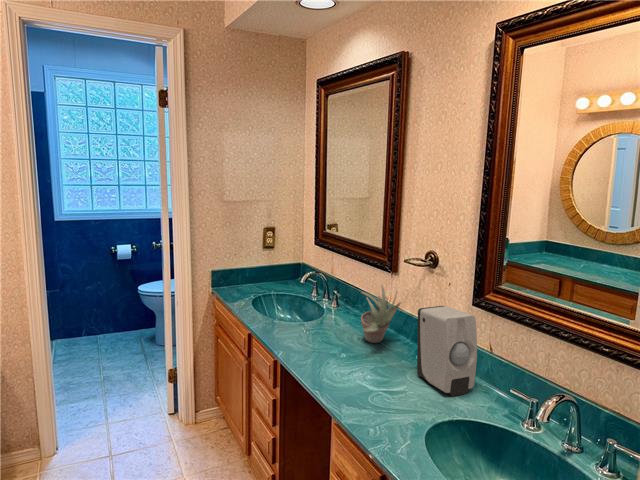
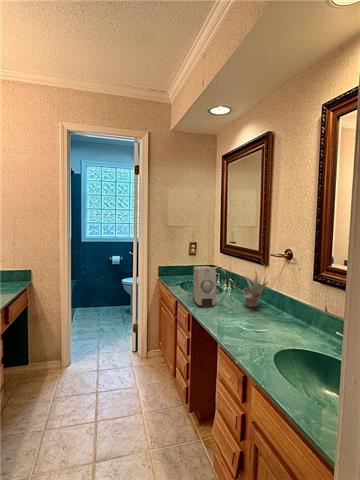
soap dispenser: present [417,306,477,396] -> present [193,266,216,308]

